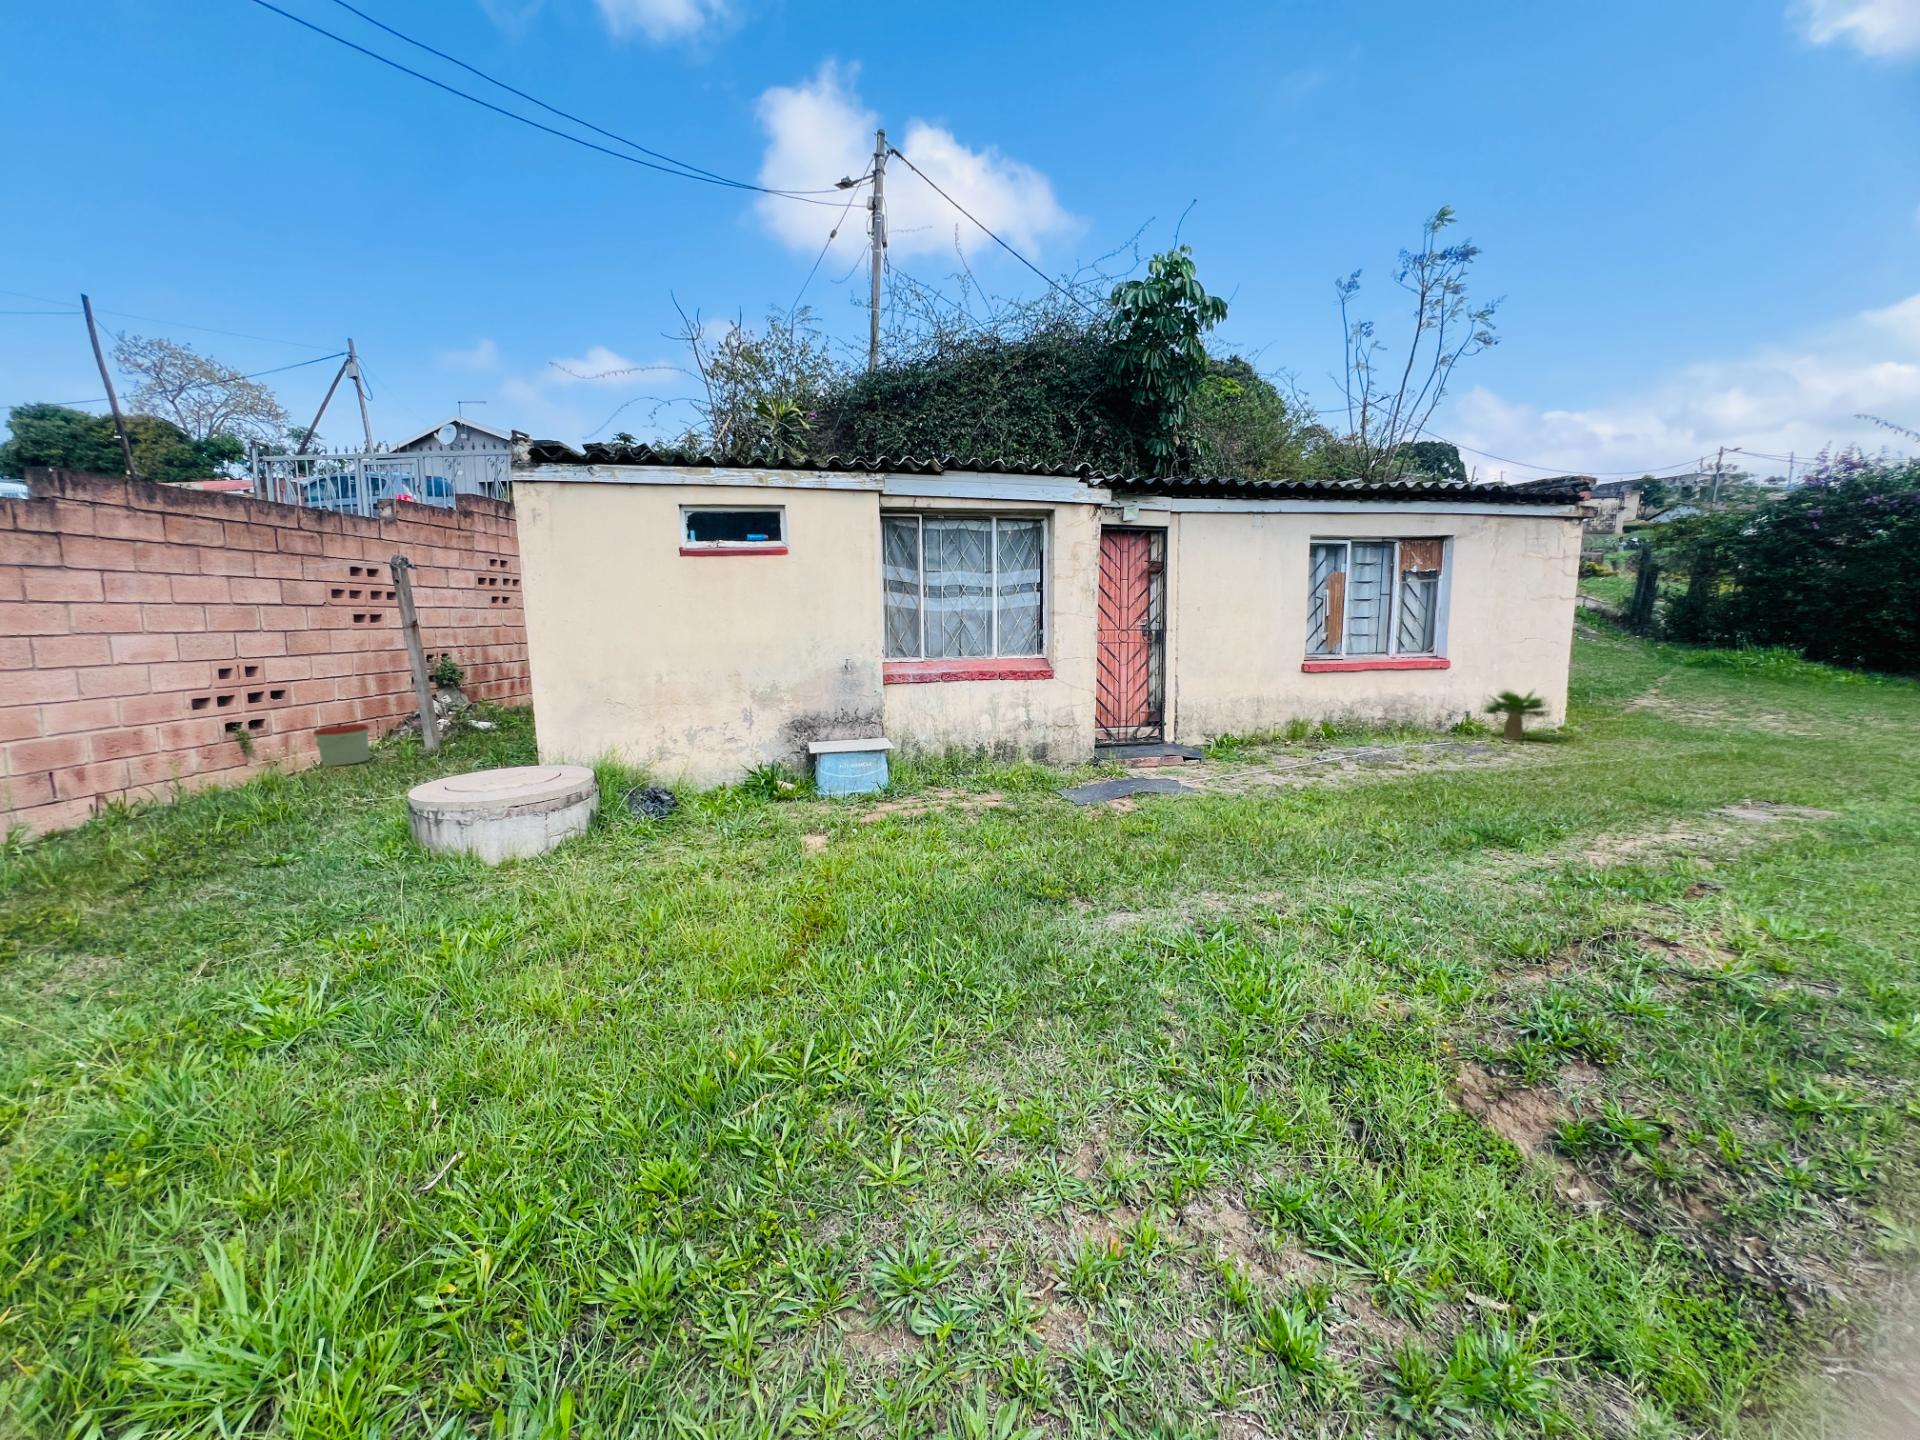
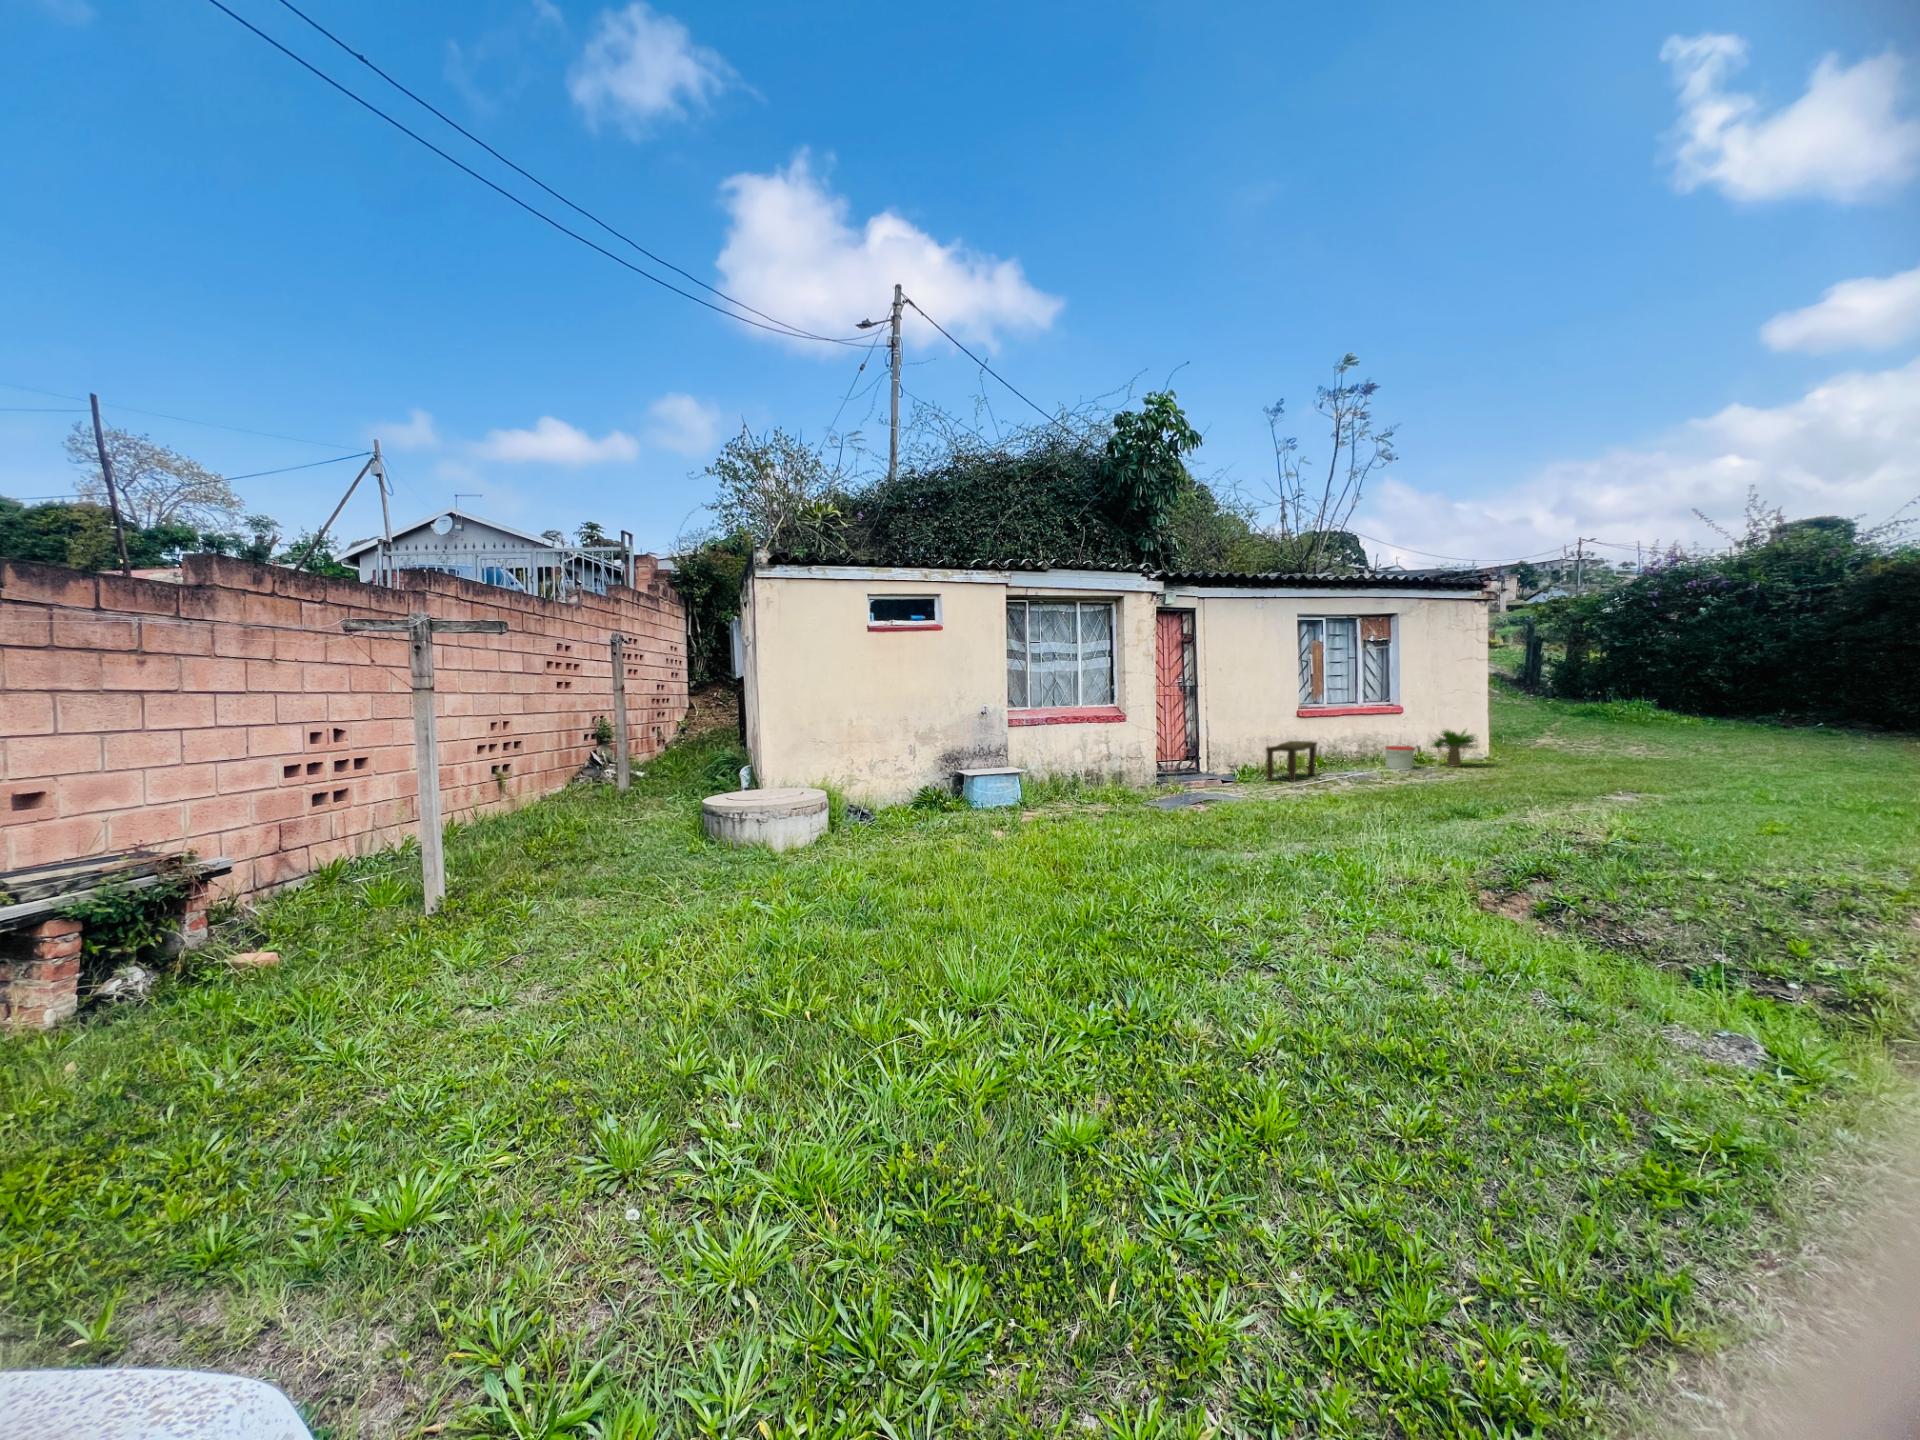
bench: none [1248,702,1323,759] -> present [1266,741,1317,782]
bucket: present [314,724,370,766] -> present [1385,746,1415,769]

